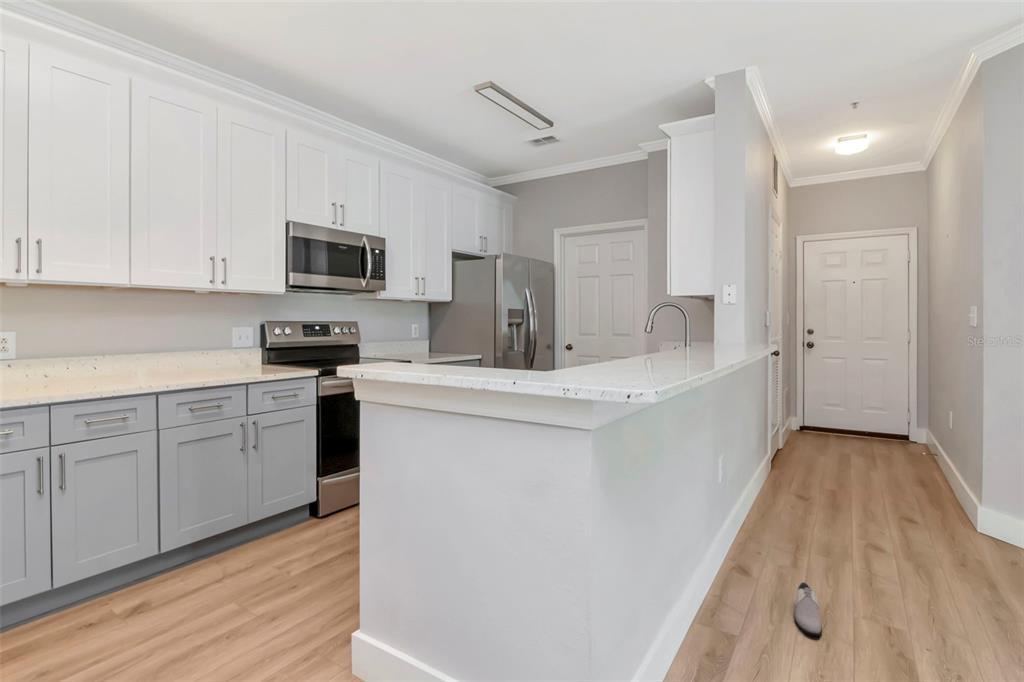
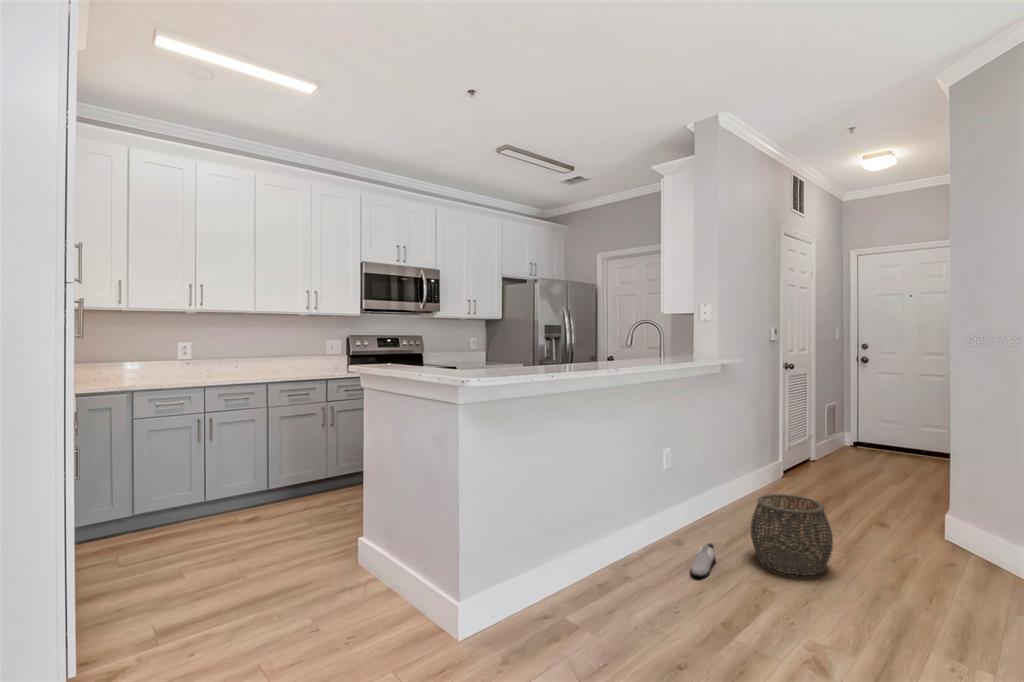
woven basket: none [839,513,948,617] -> present [750,494,833,576]

